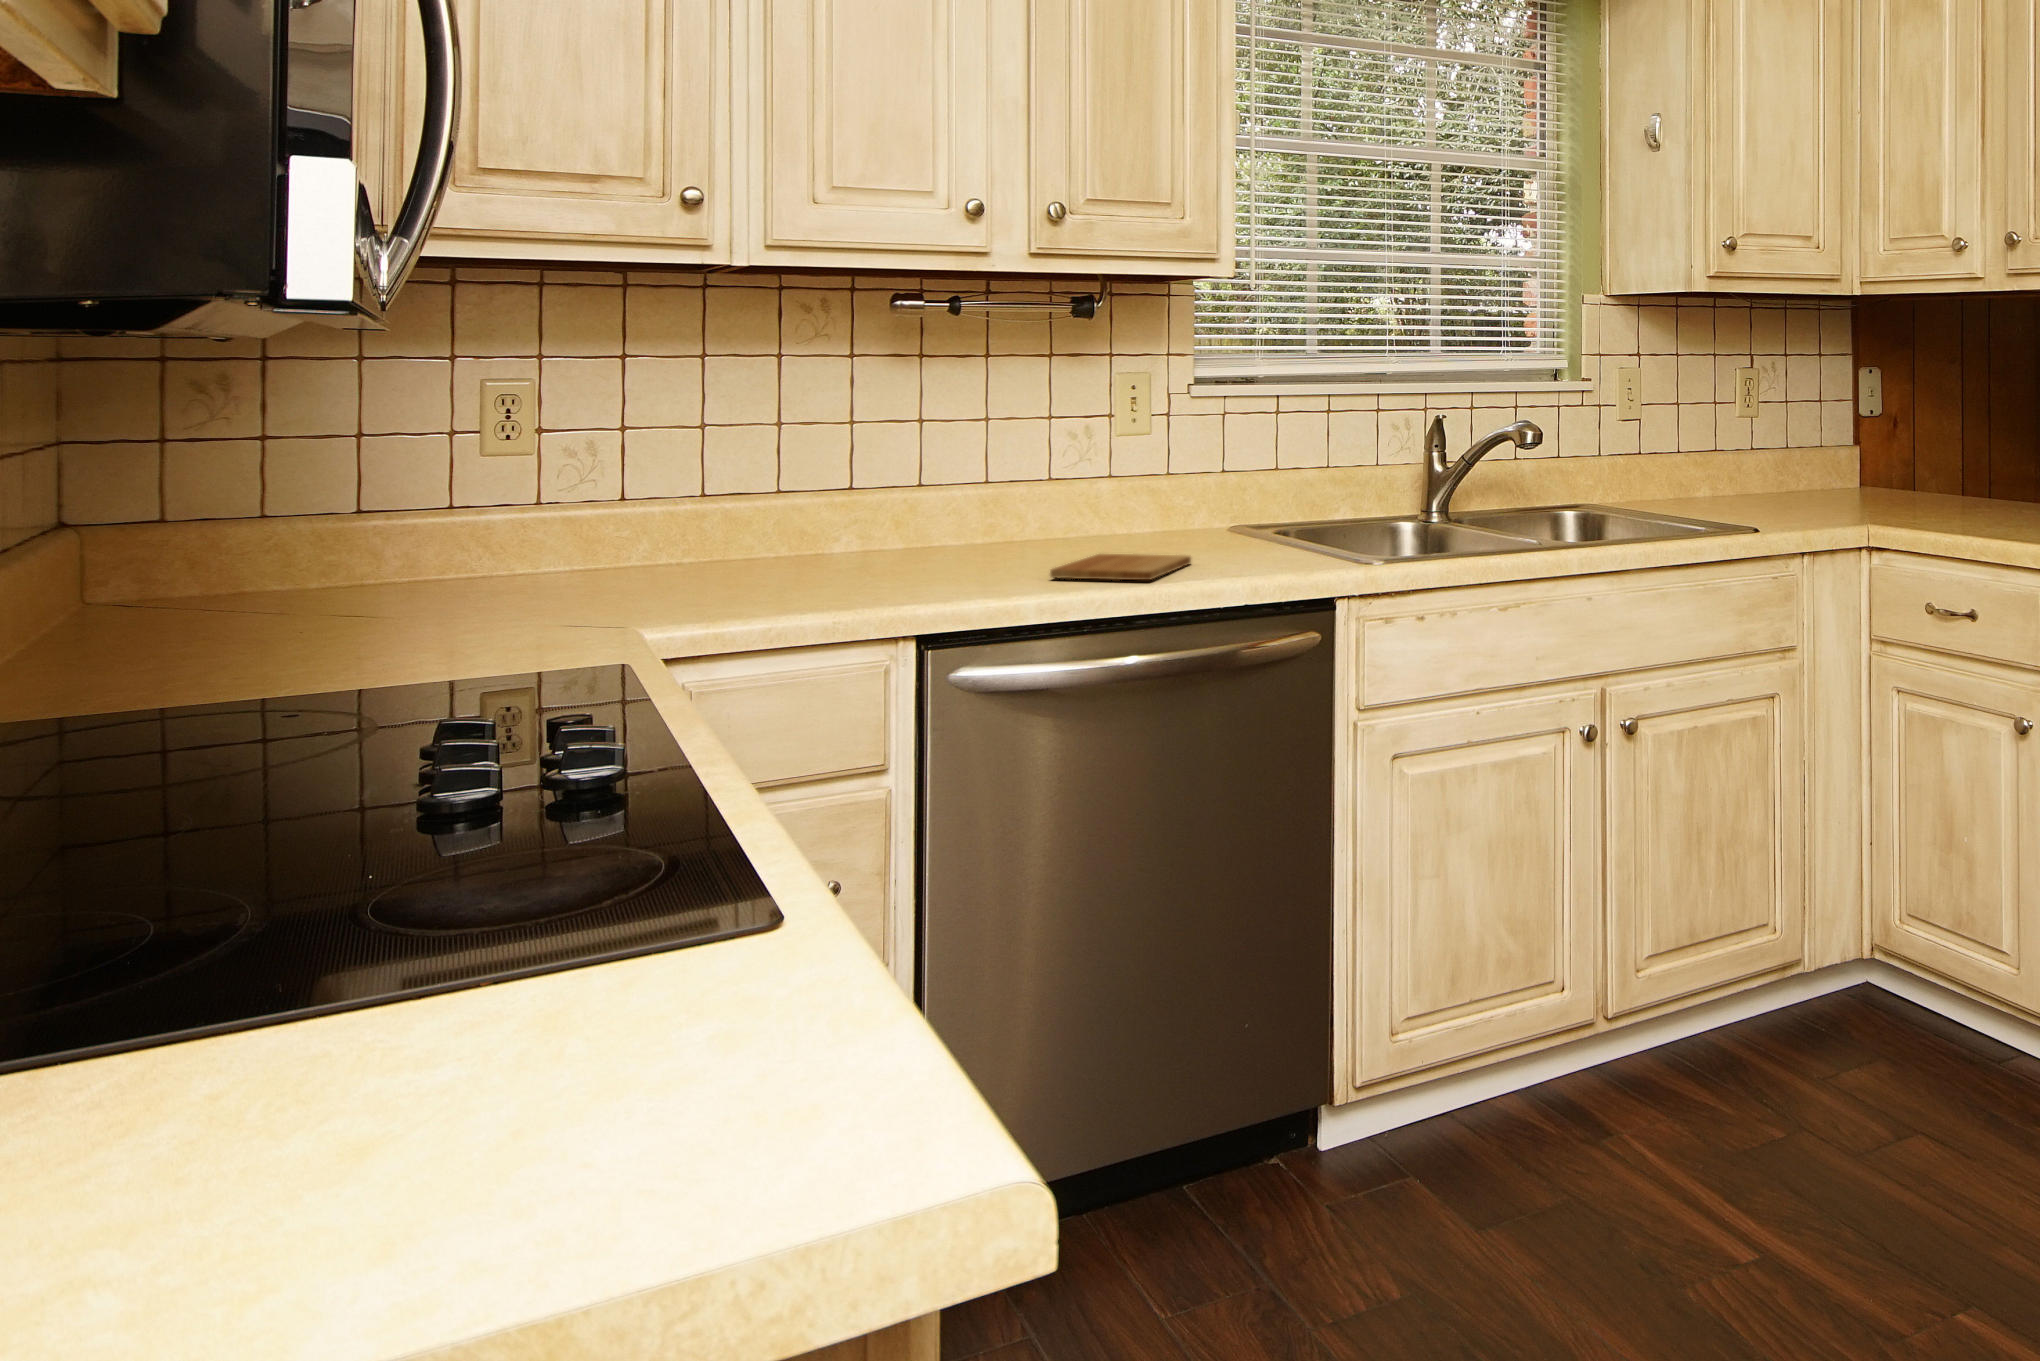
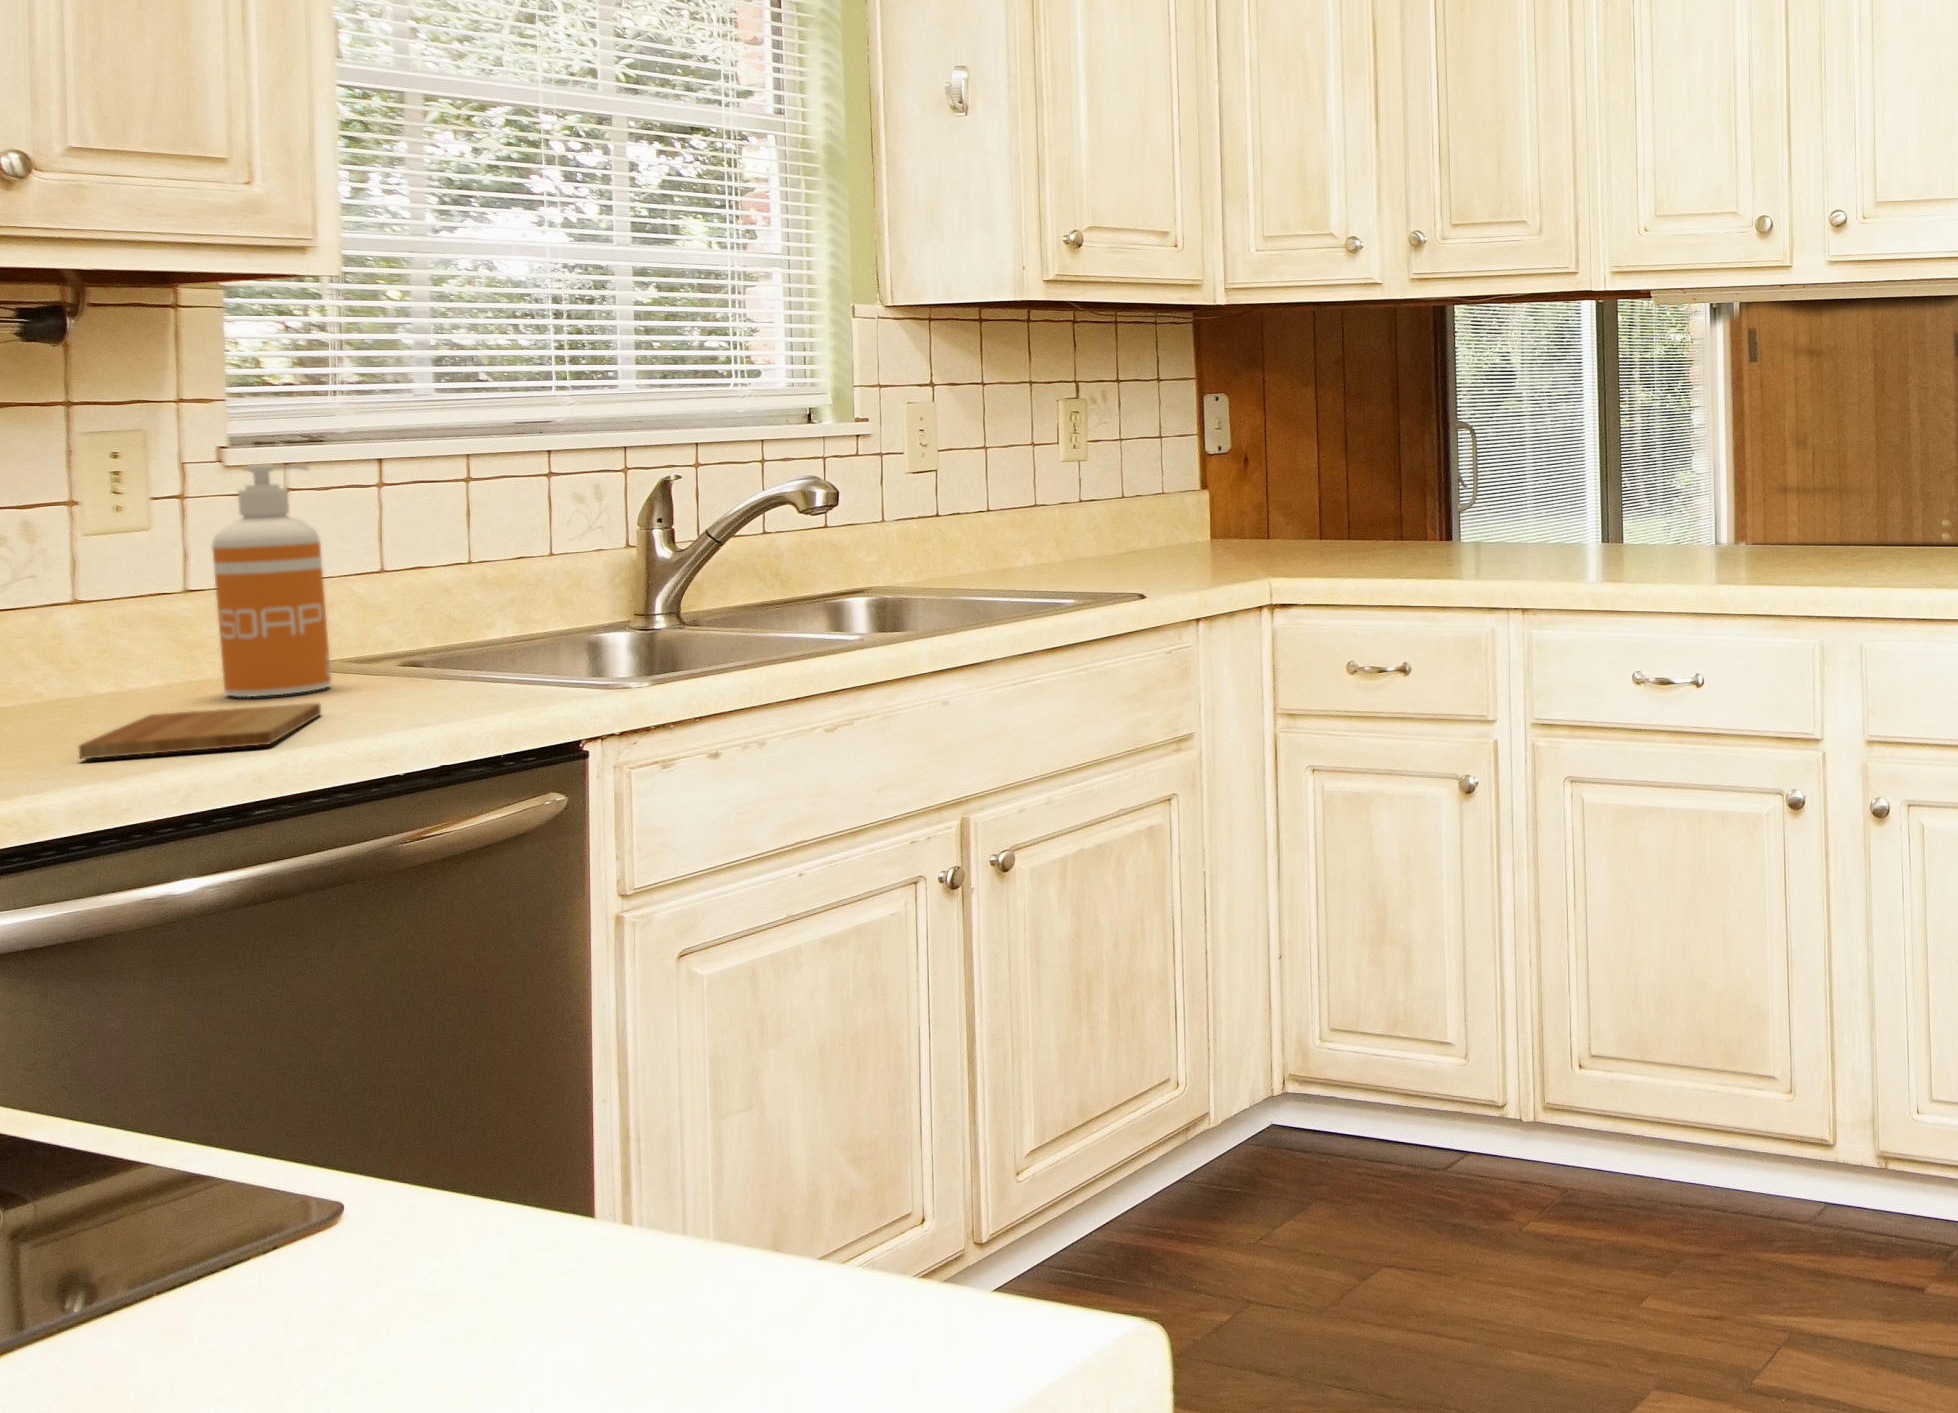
soap dispenser: none [1149,397,1210,548] -> present [212,464,331,697]

